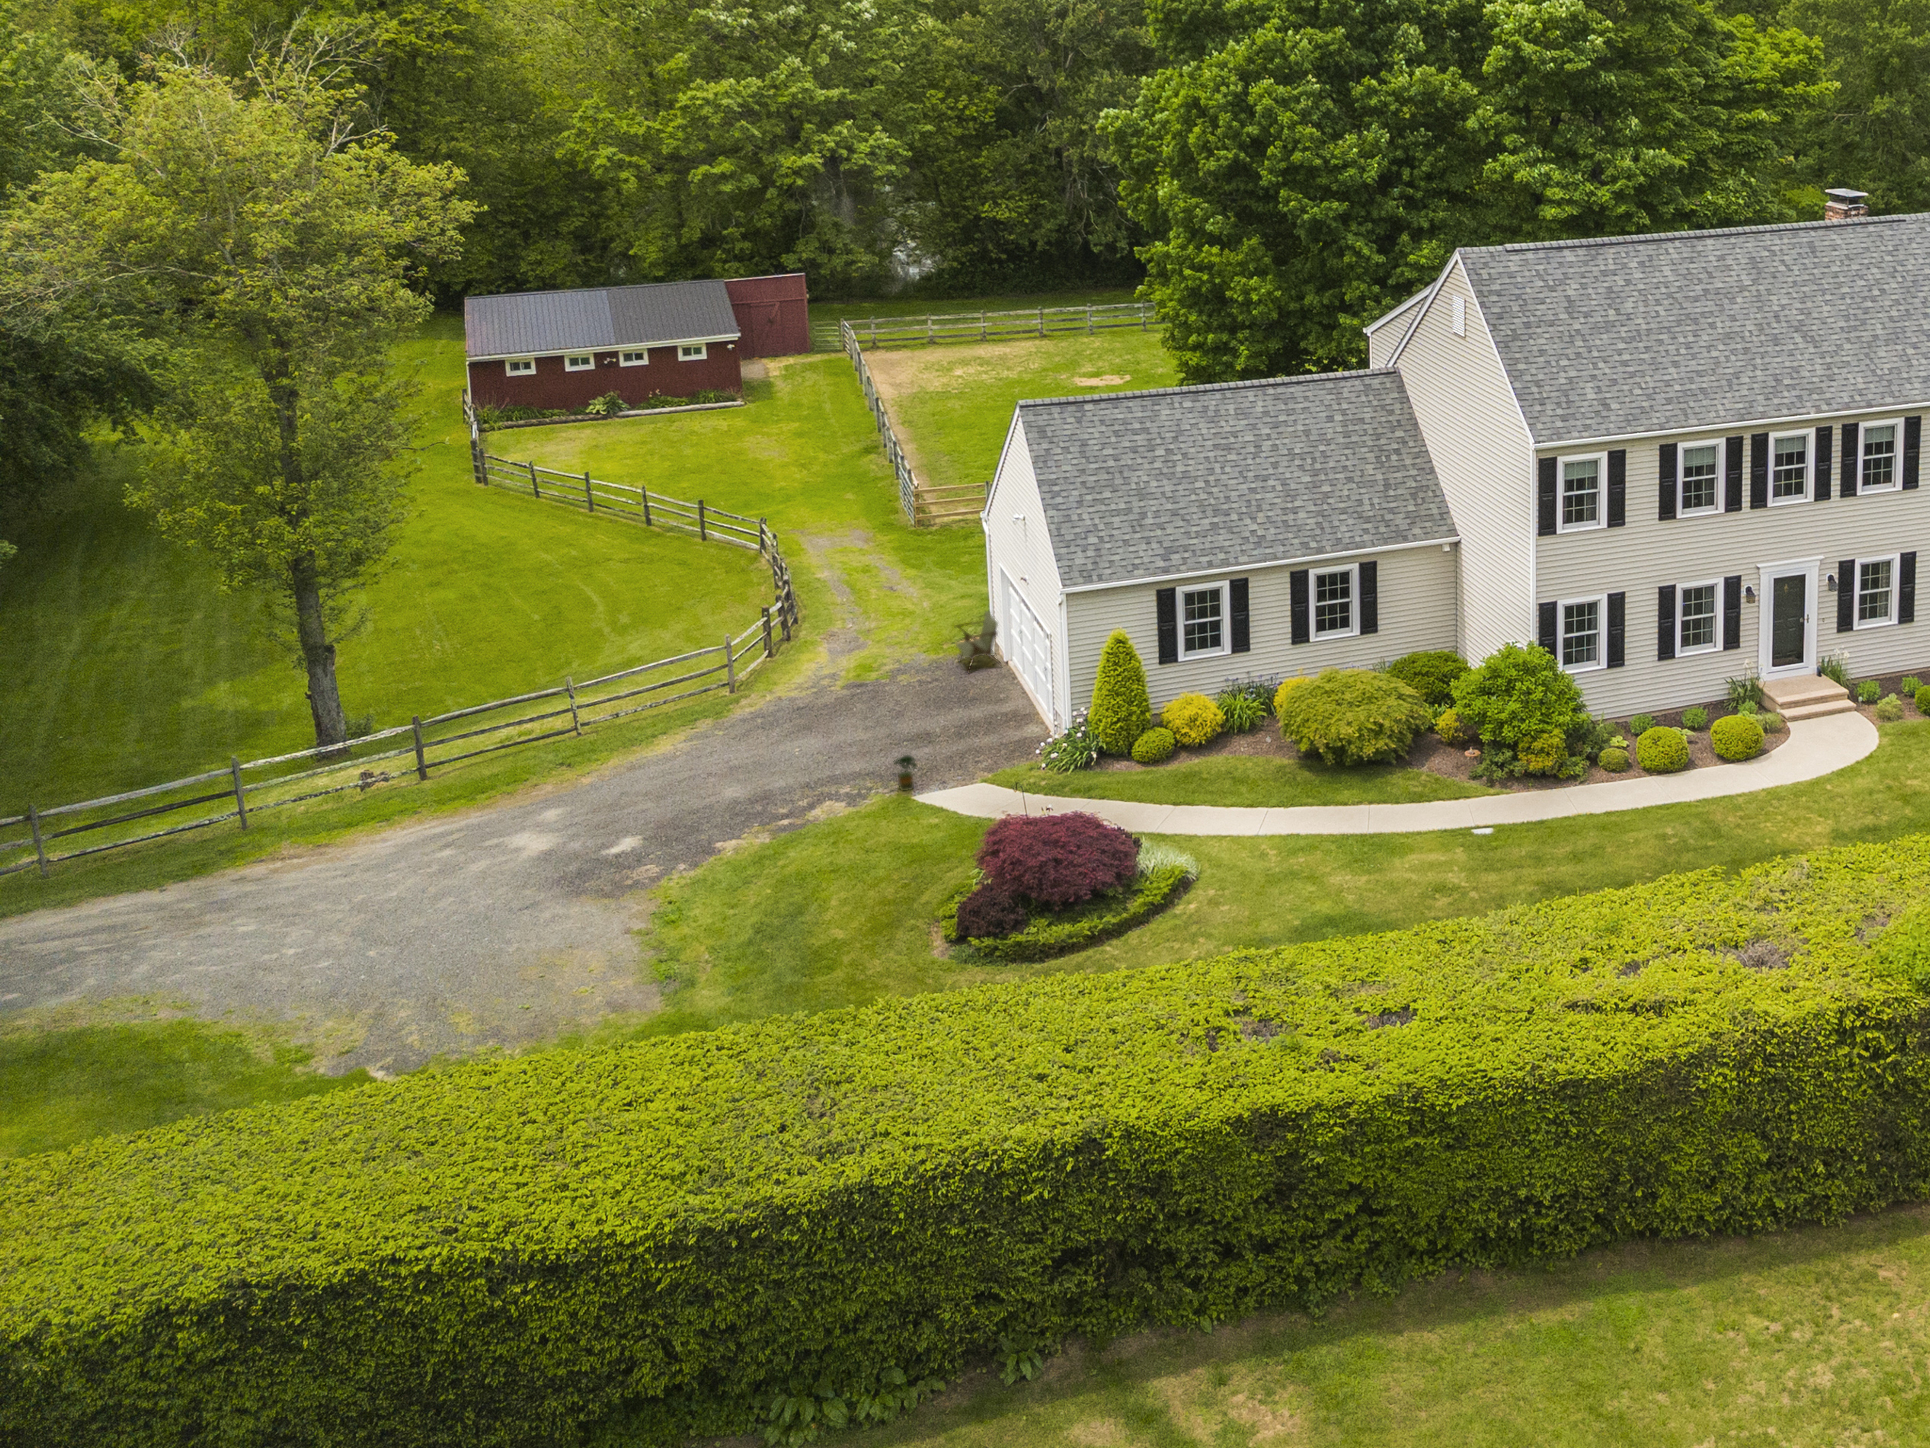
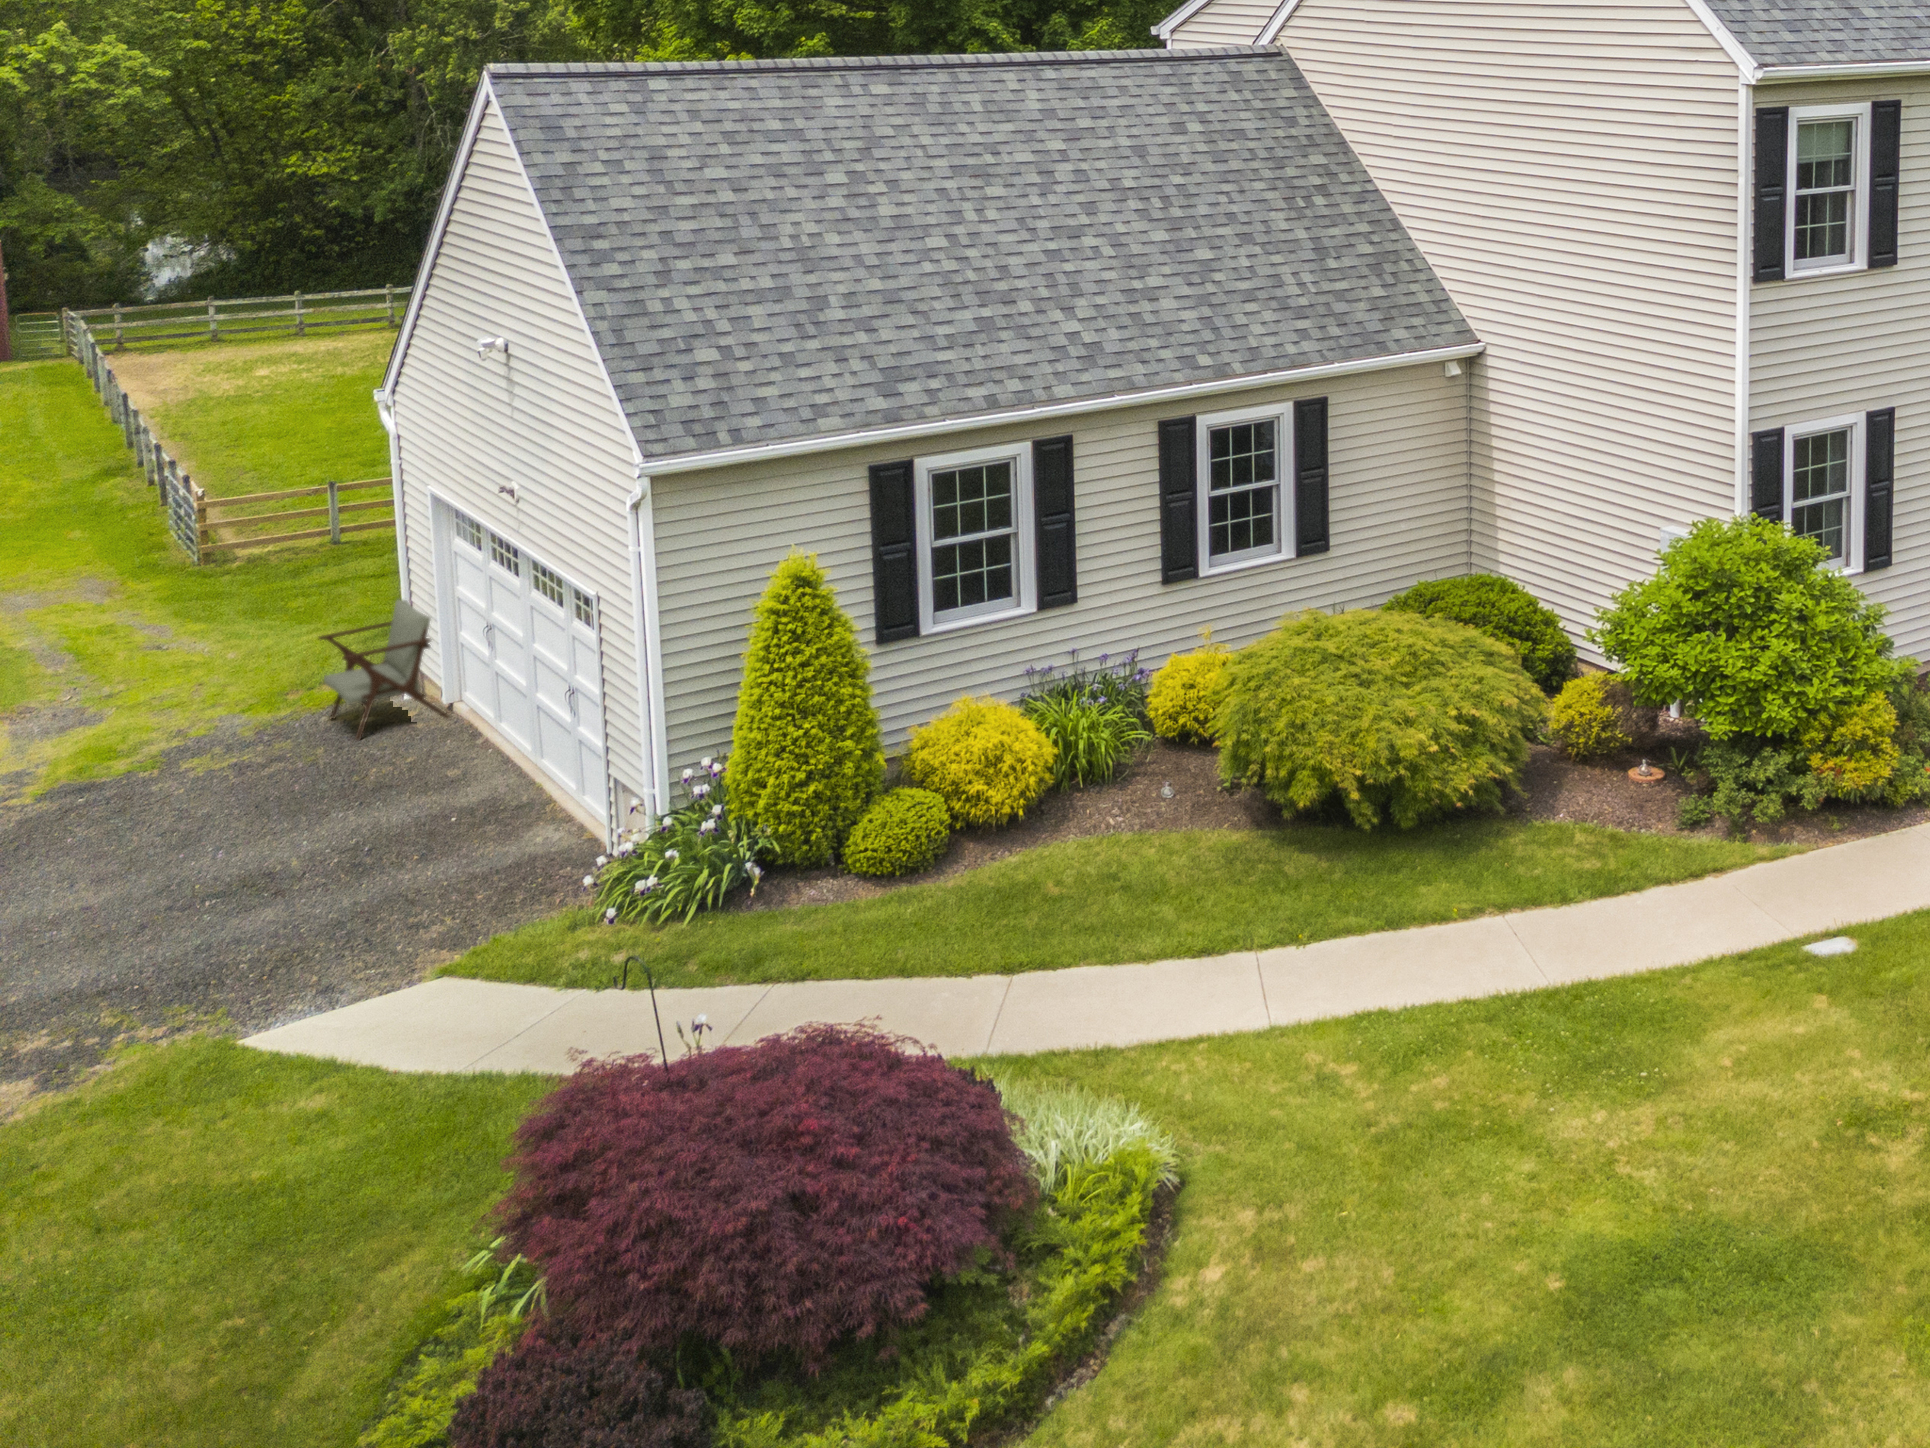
potted tree: present [893,755,918,791] -> none [153,941,235,1050]

